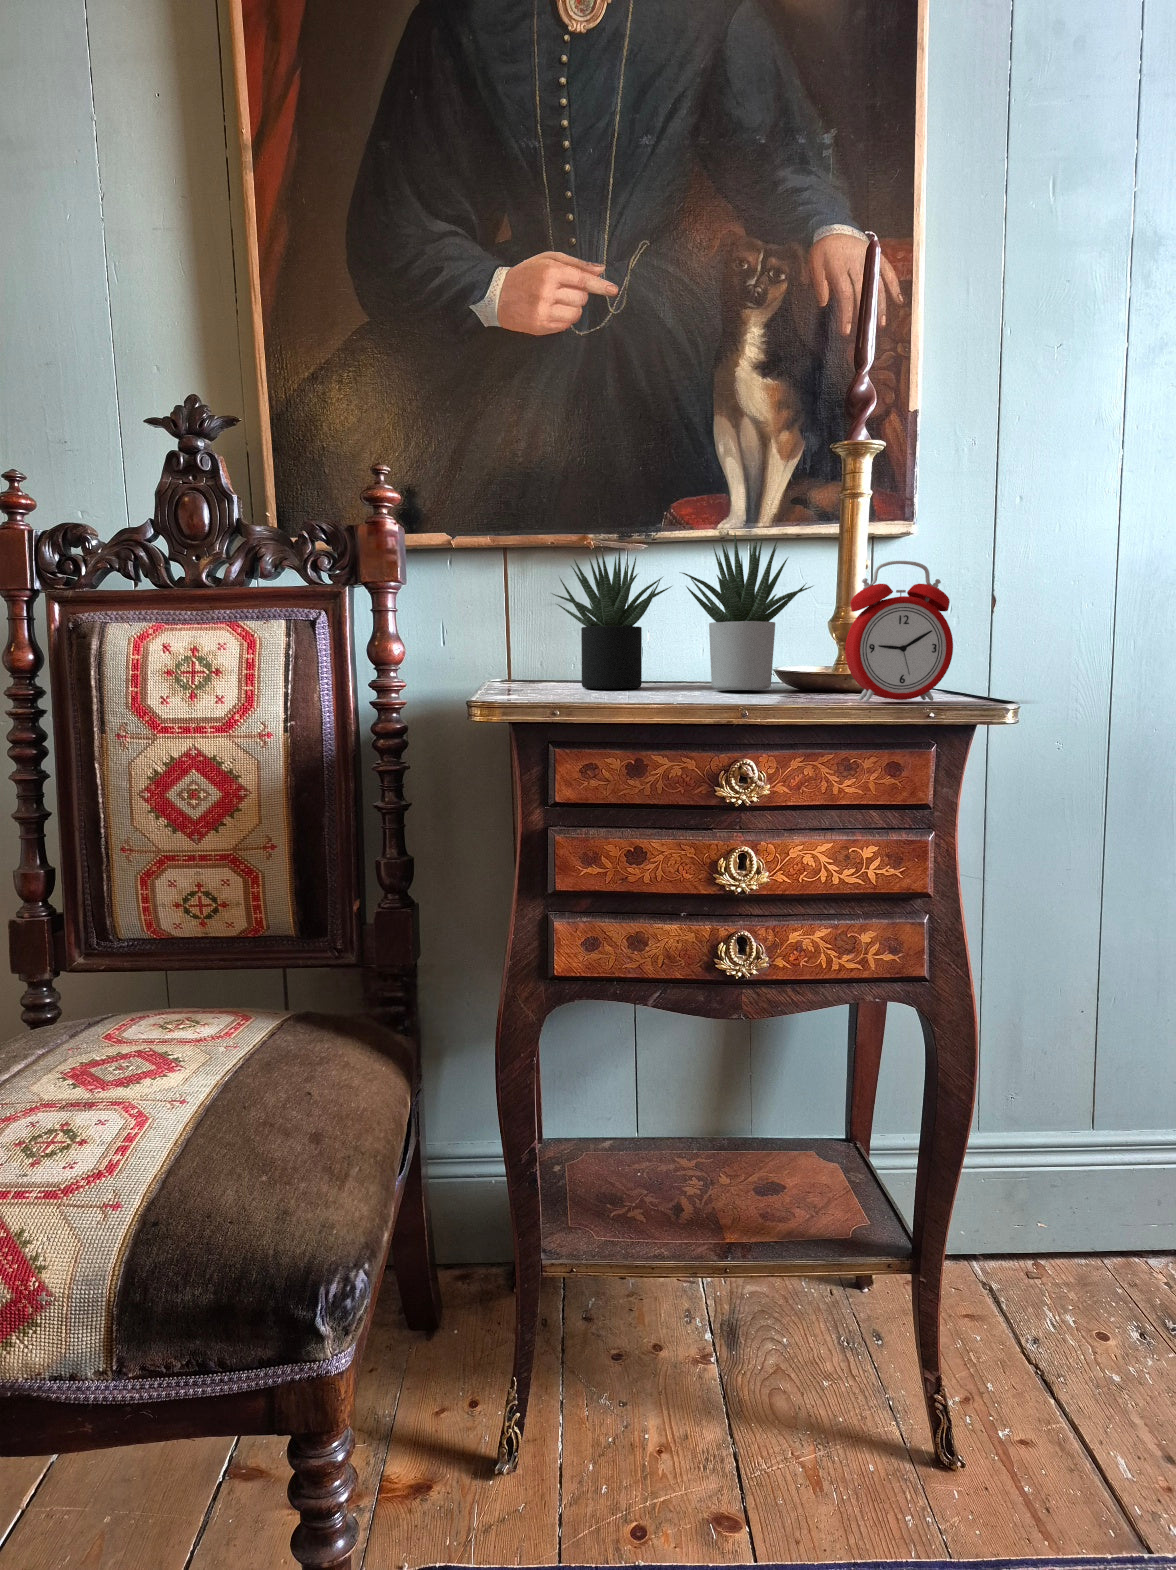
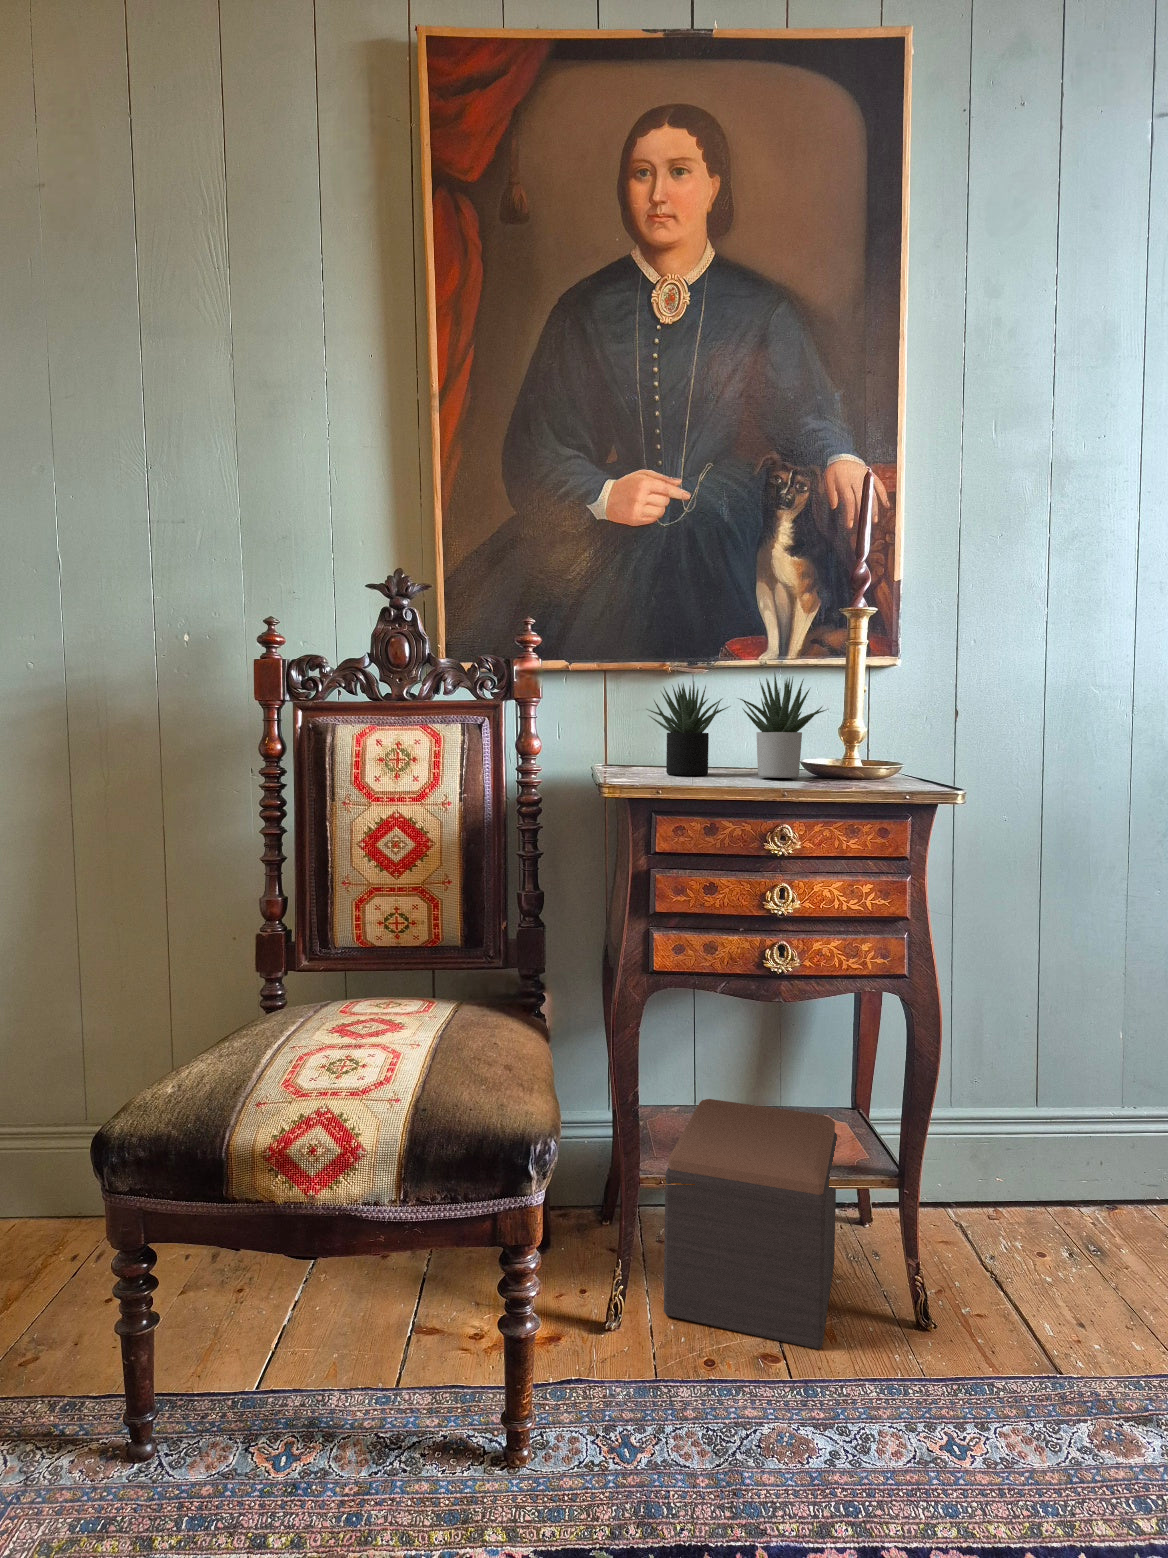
alarm clock: present [845,561,953,701] -> none [851,698,922,789]
footstool: none [581,1137,826,1501] -> present [664,1099,837,1349]

